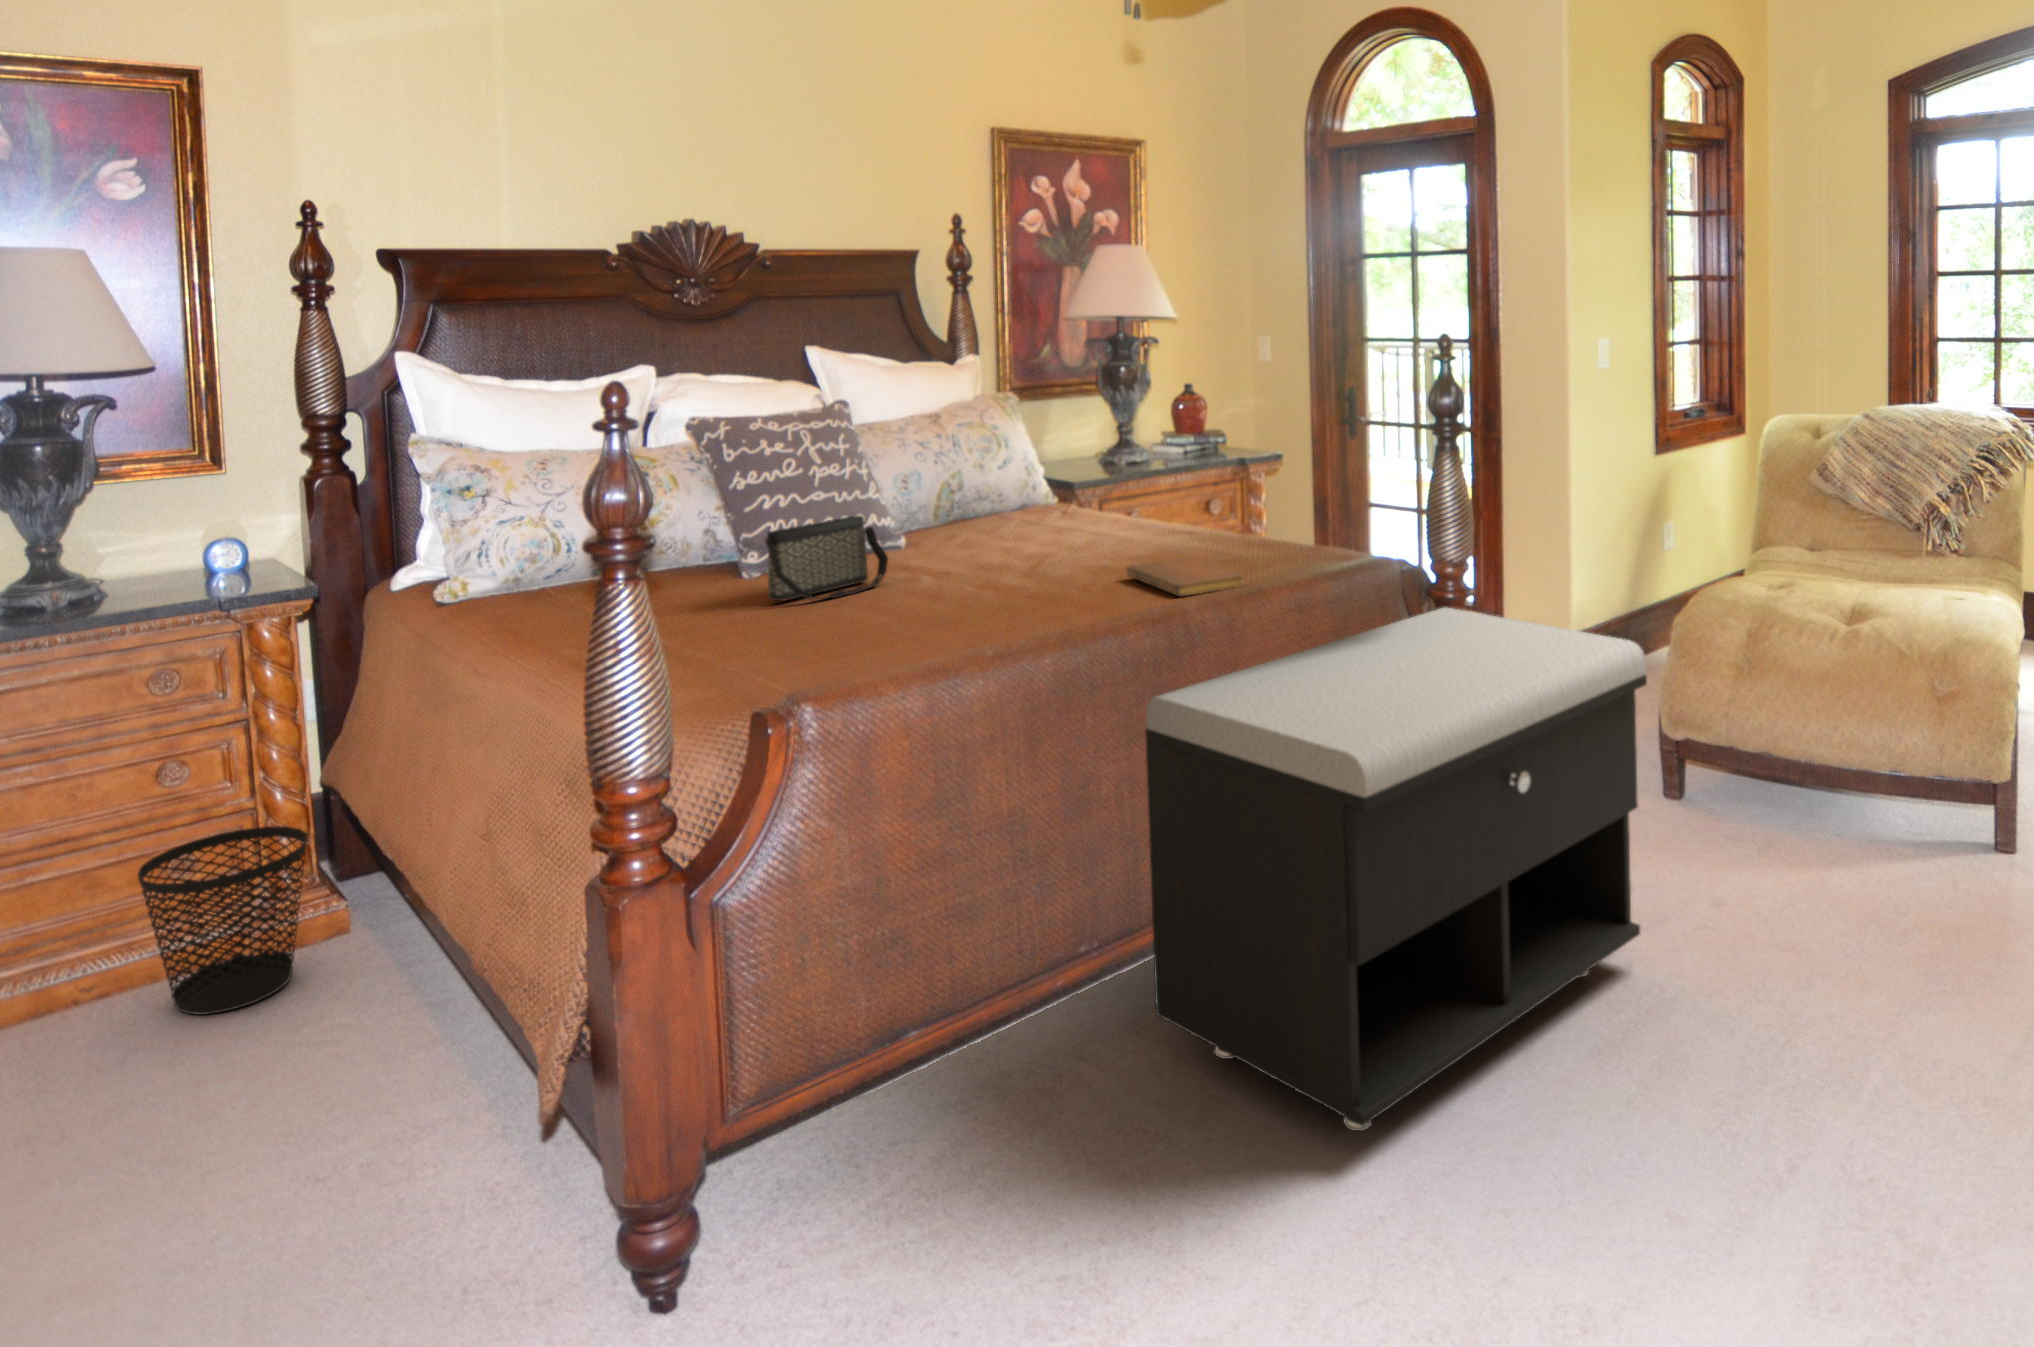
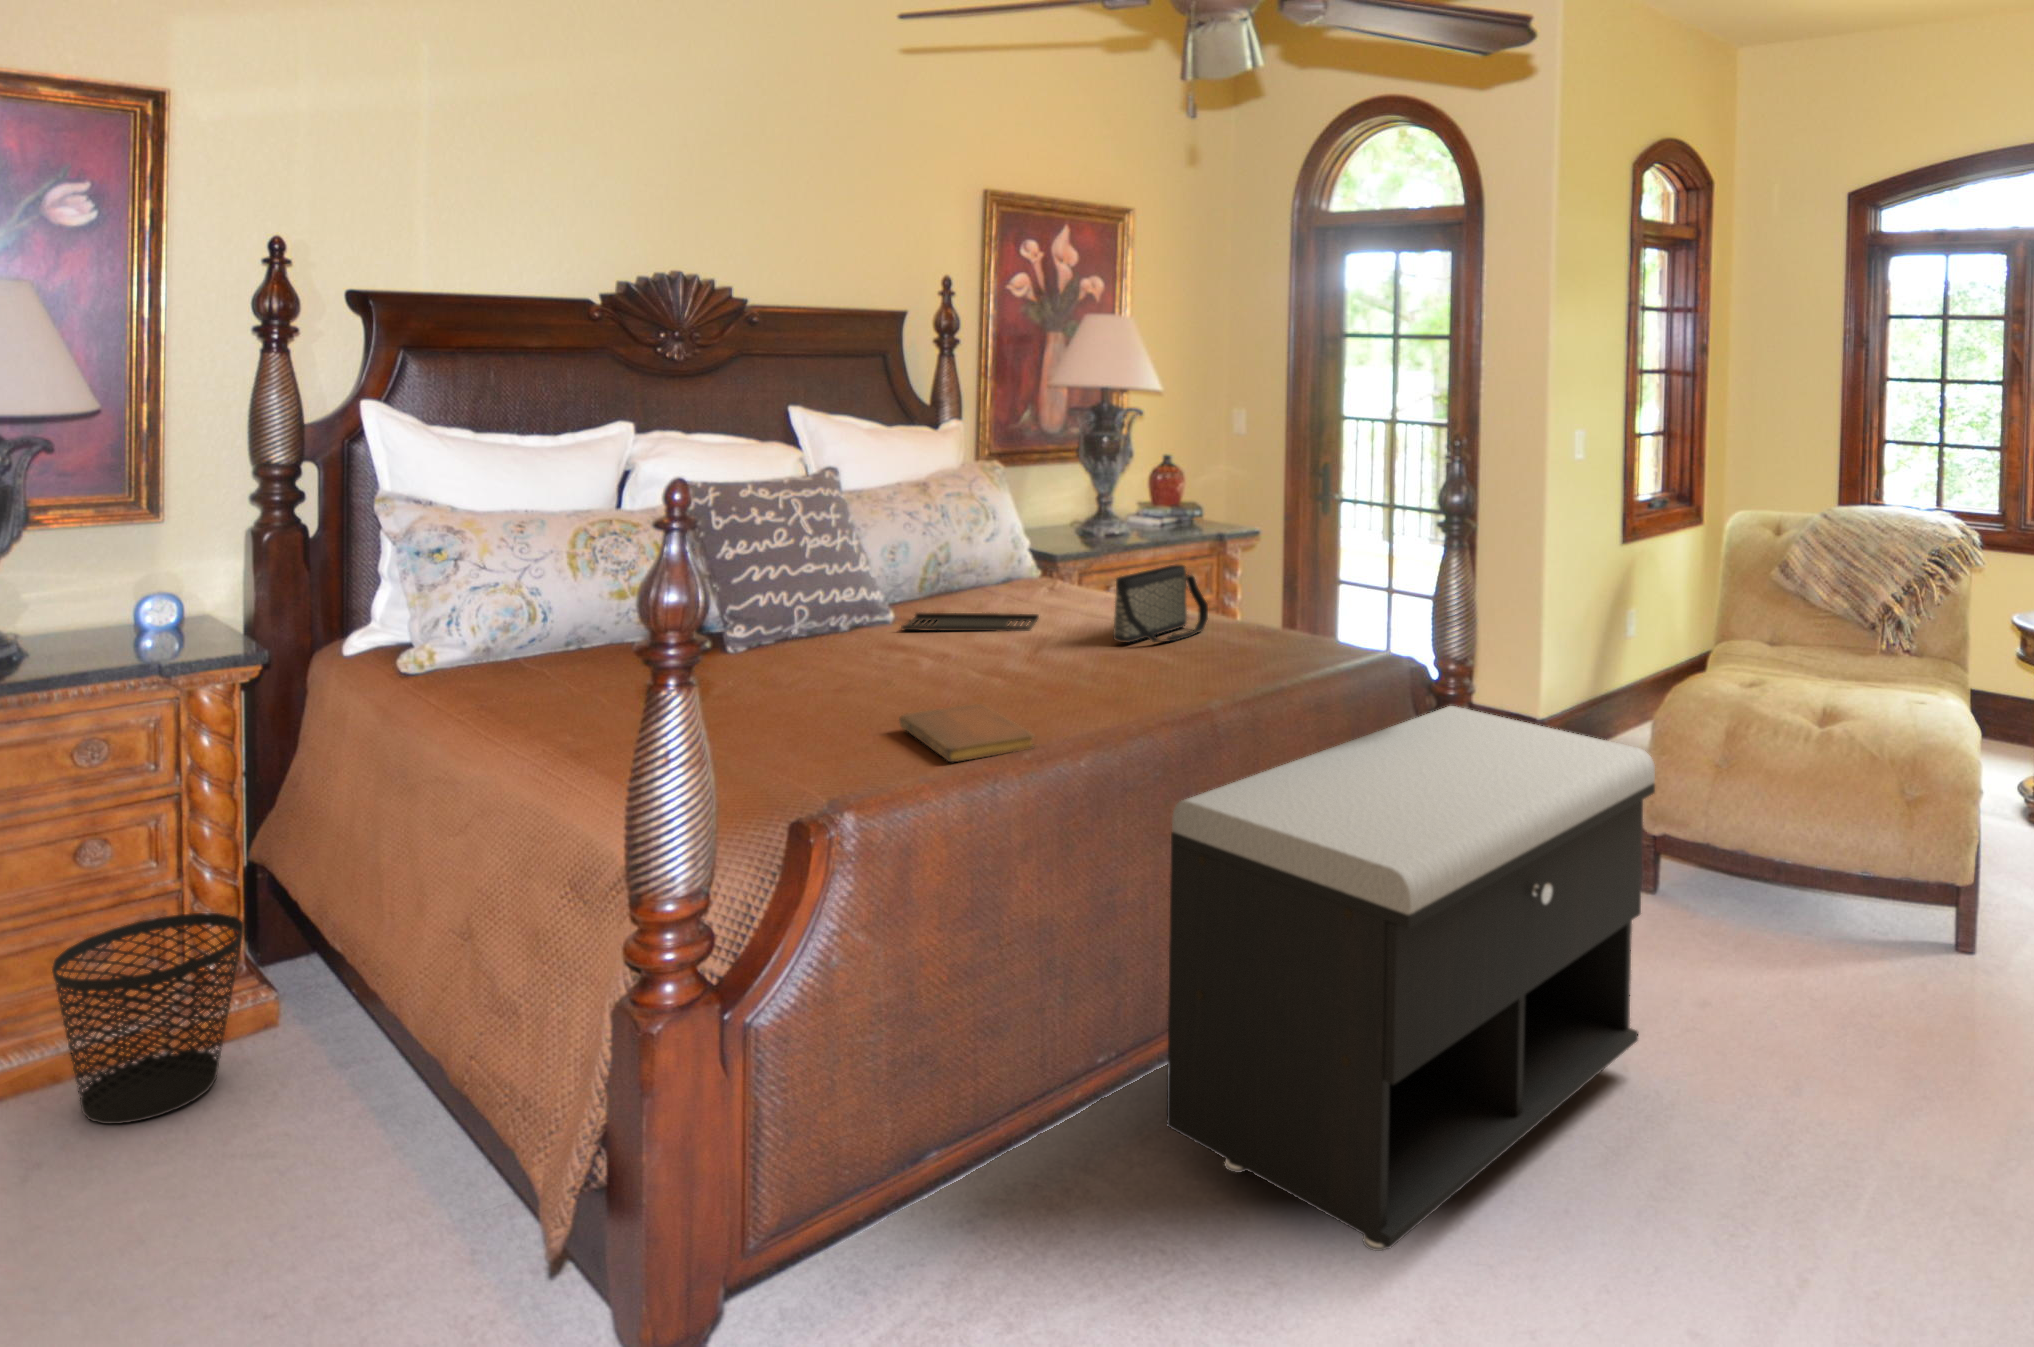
handbag: present [764,516,888,601] -> present [1113,565,1208,642]
tray: none [908,534,1044,553] -> present [901,612,1039,631]
notebook: present [1127,558,1244,597] -> present [899,704,1034,762]

